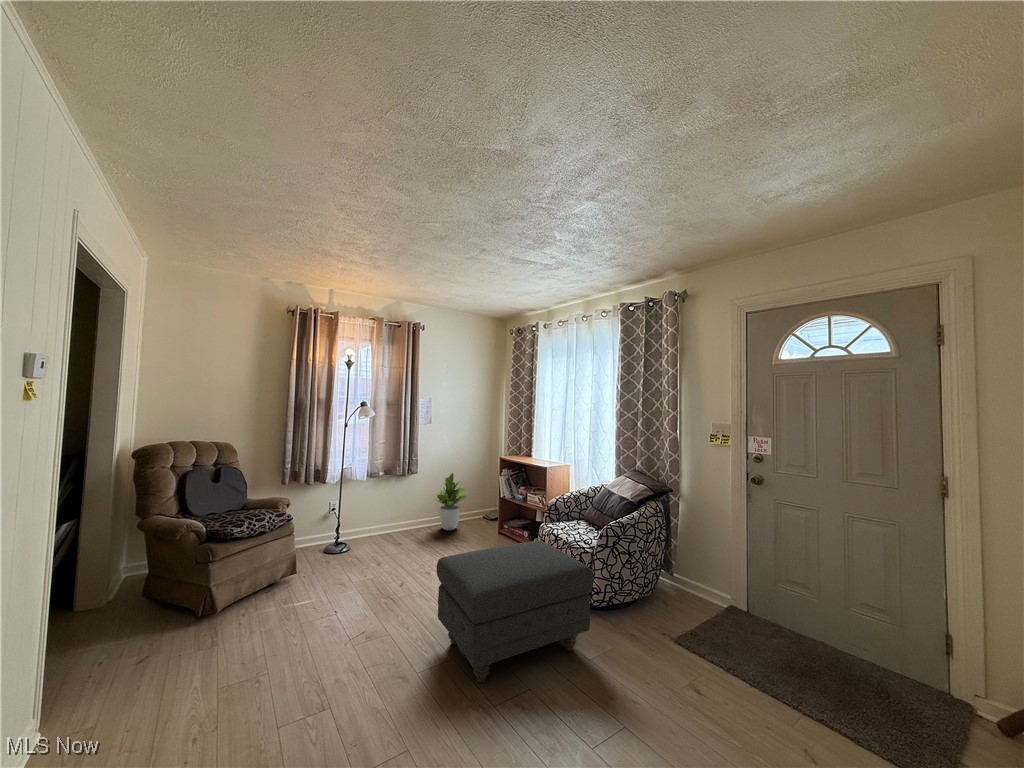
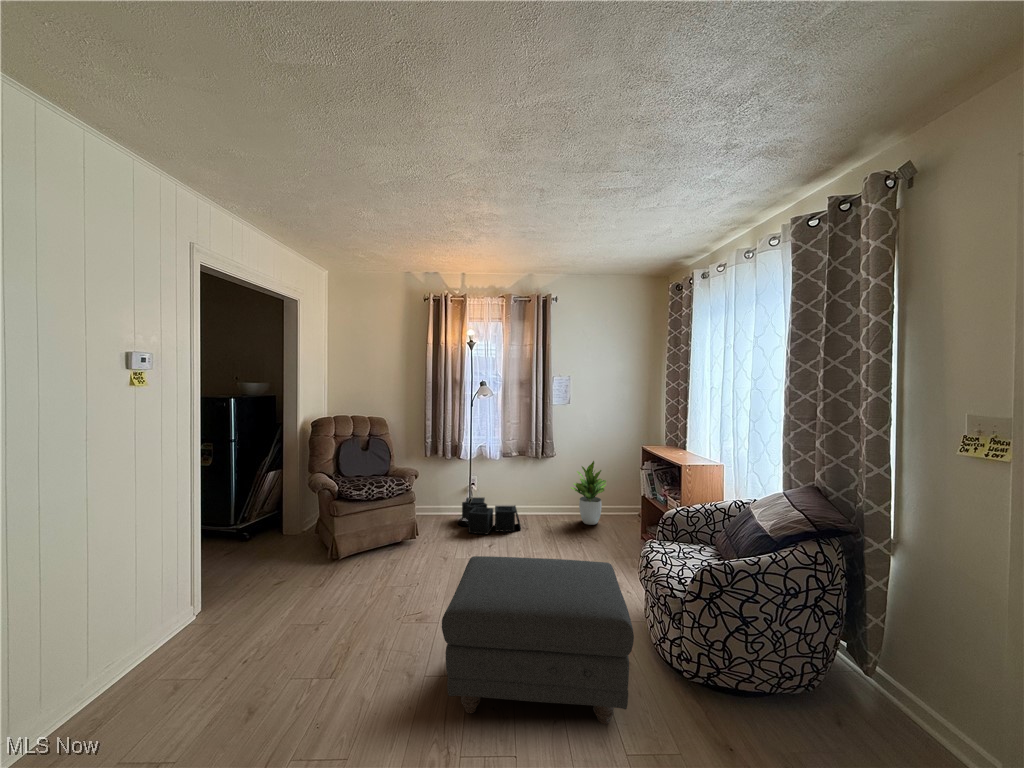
storage bin: none [325,521,395,558] -> present [462,497,521,534]

